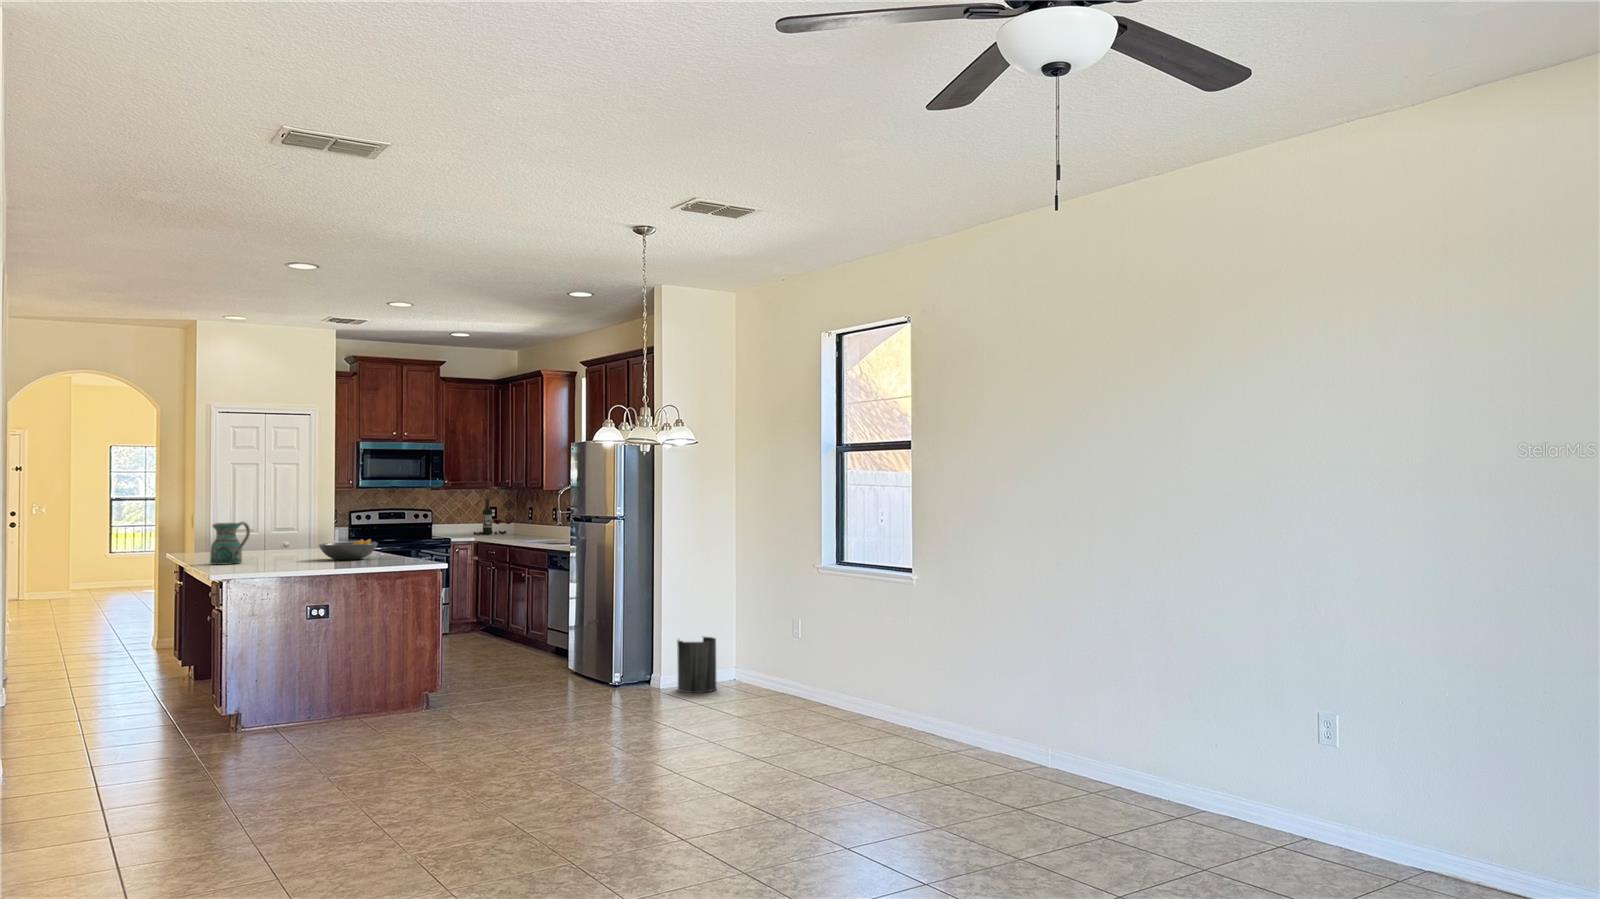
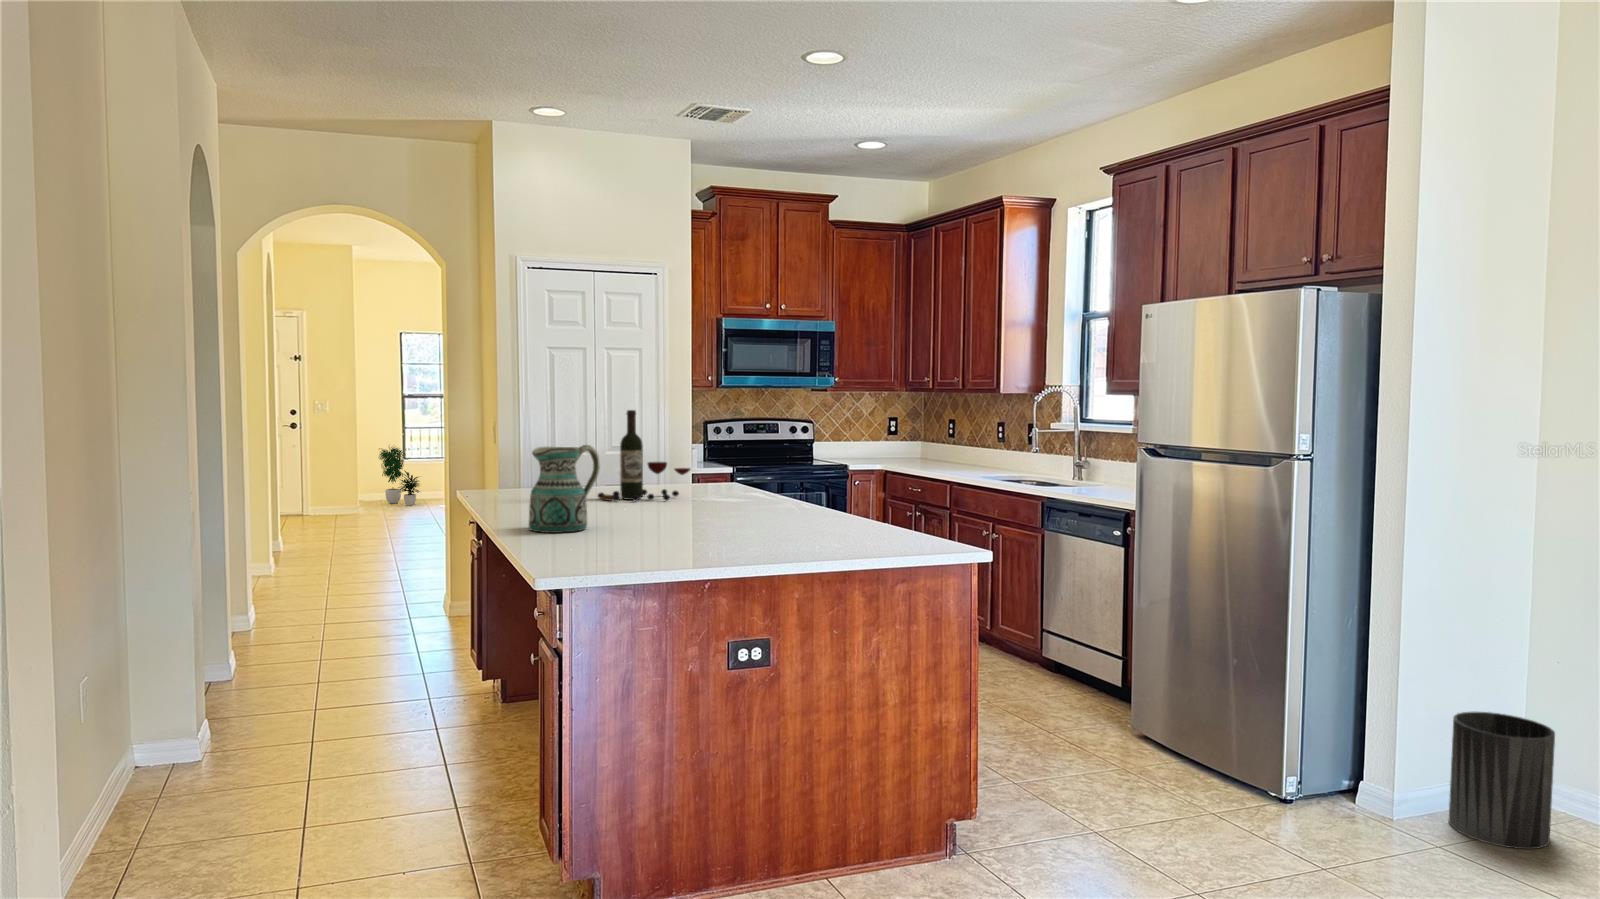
wine bottle: present [473,499,511,535] -> present [598,410,690,501]
fruit bowl: present [319,539,378,560] -> none [723,483,832,525]
potted plant: none [83,540,127,594] -> present [380,447,420,506]

